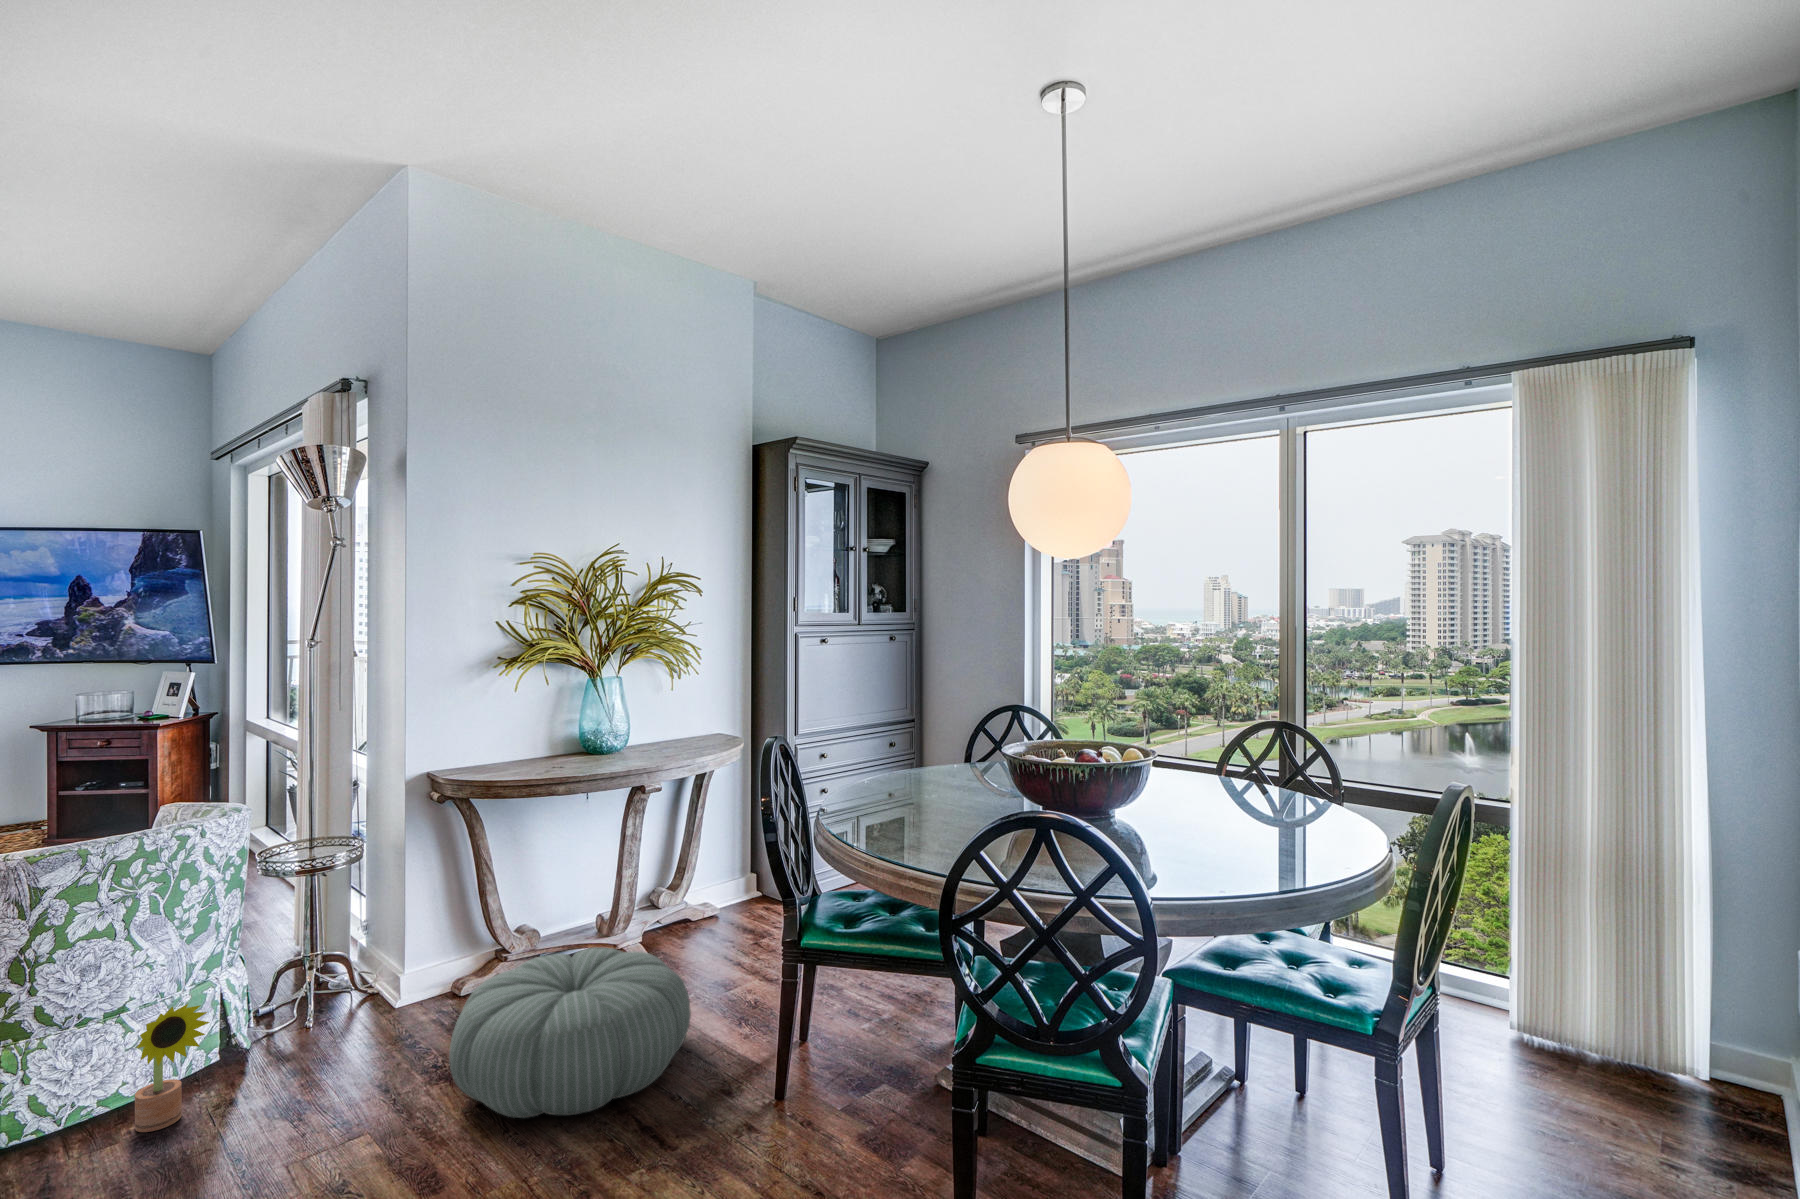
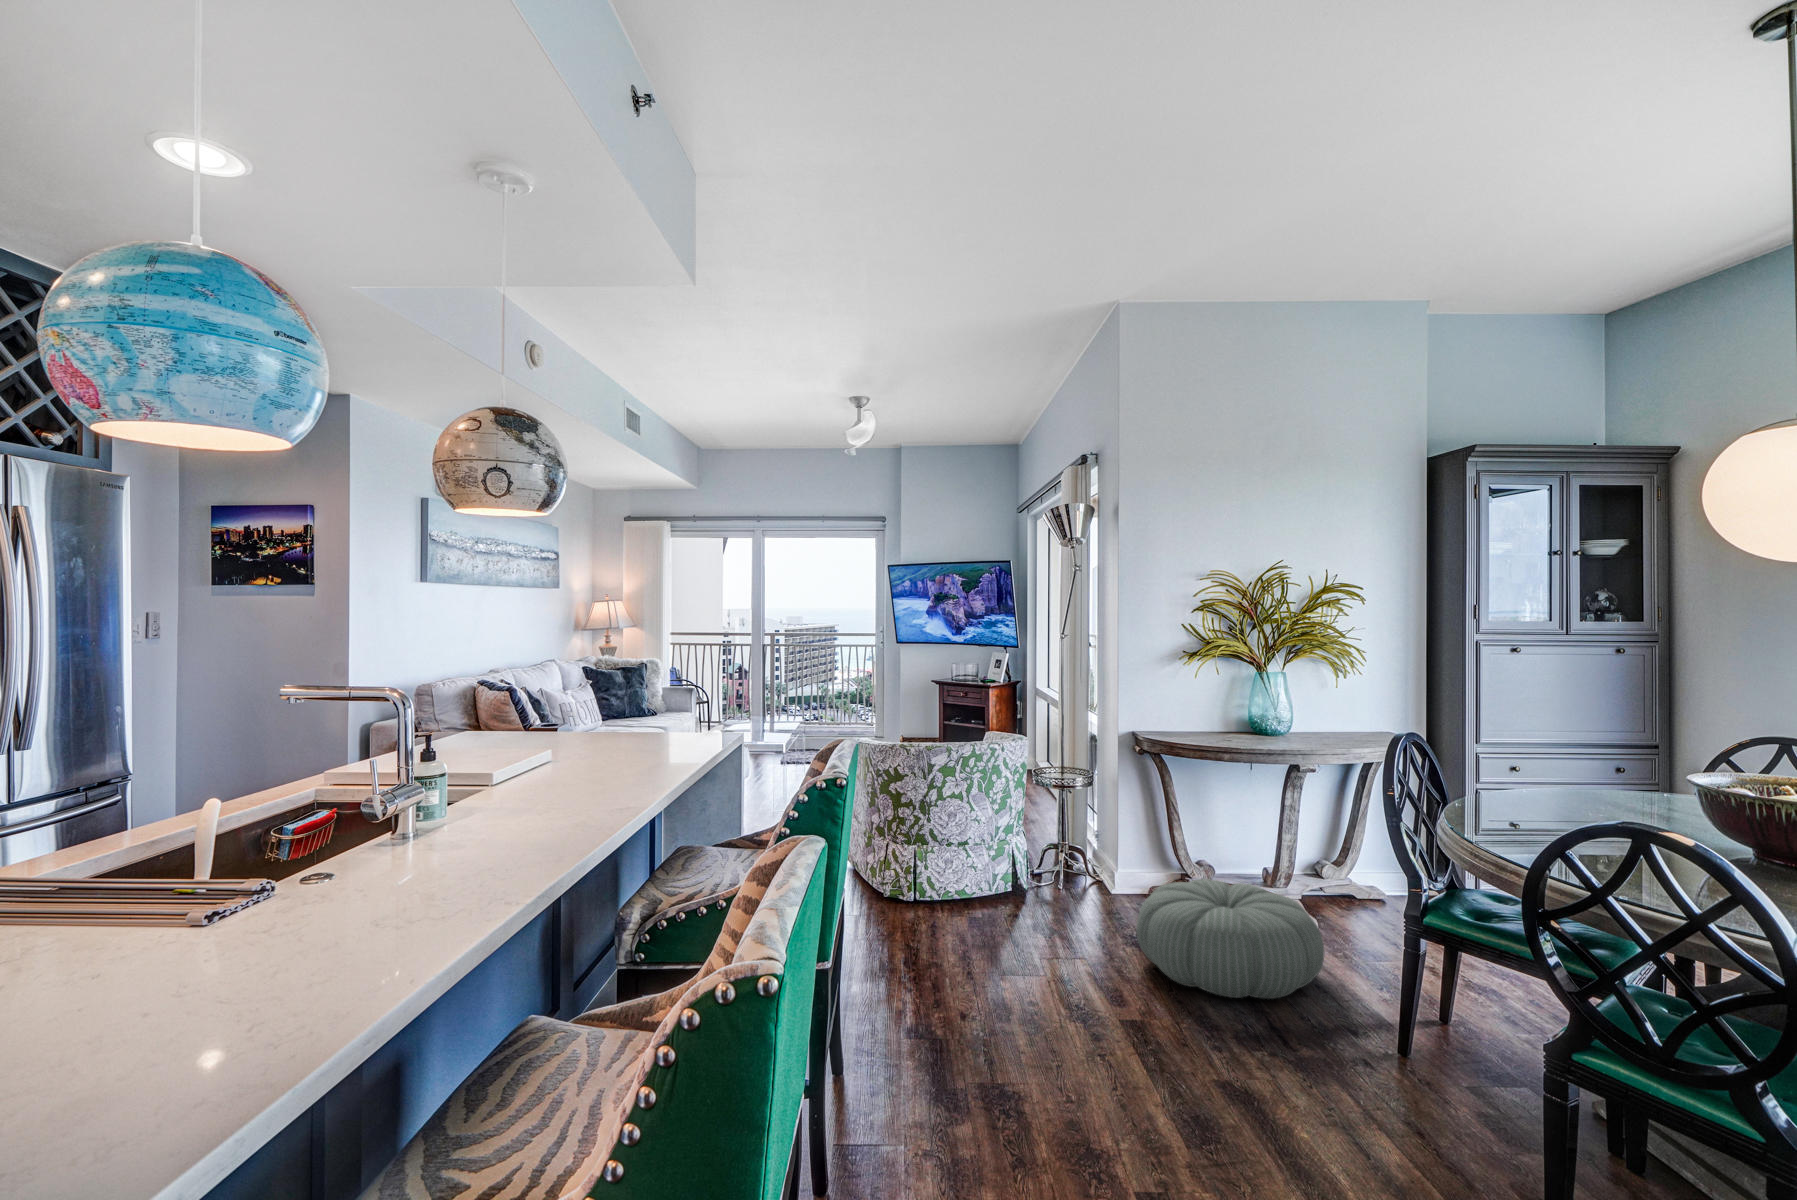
decorative plant: present [135,1004,210,1132] -> none [970,847,1006,919]

